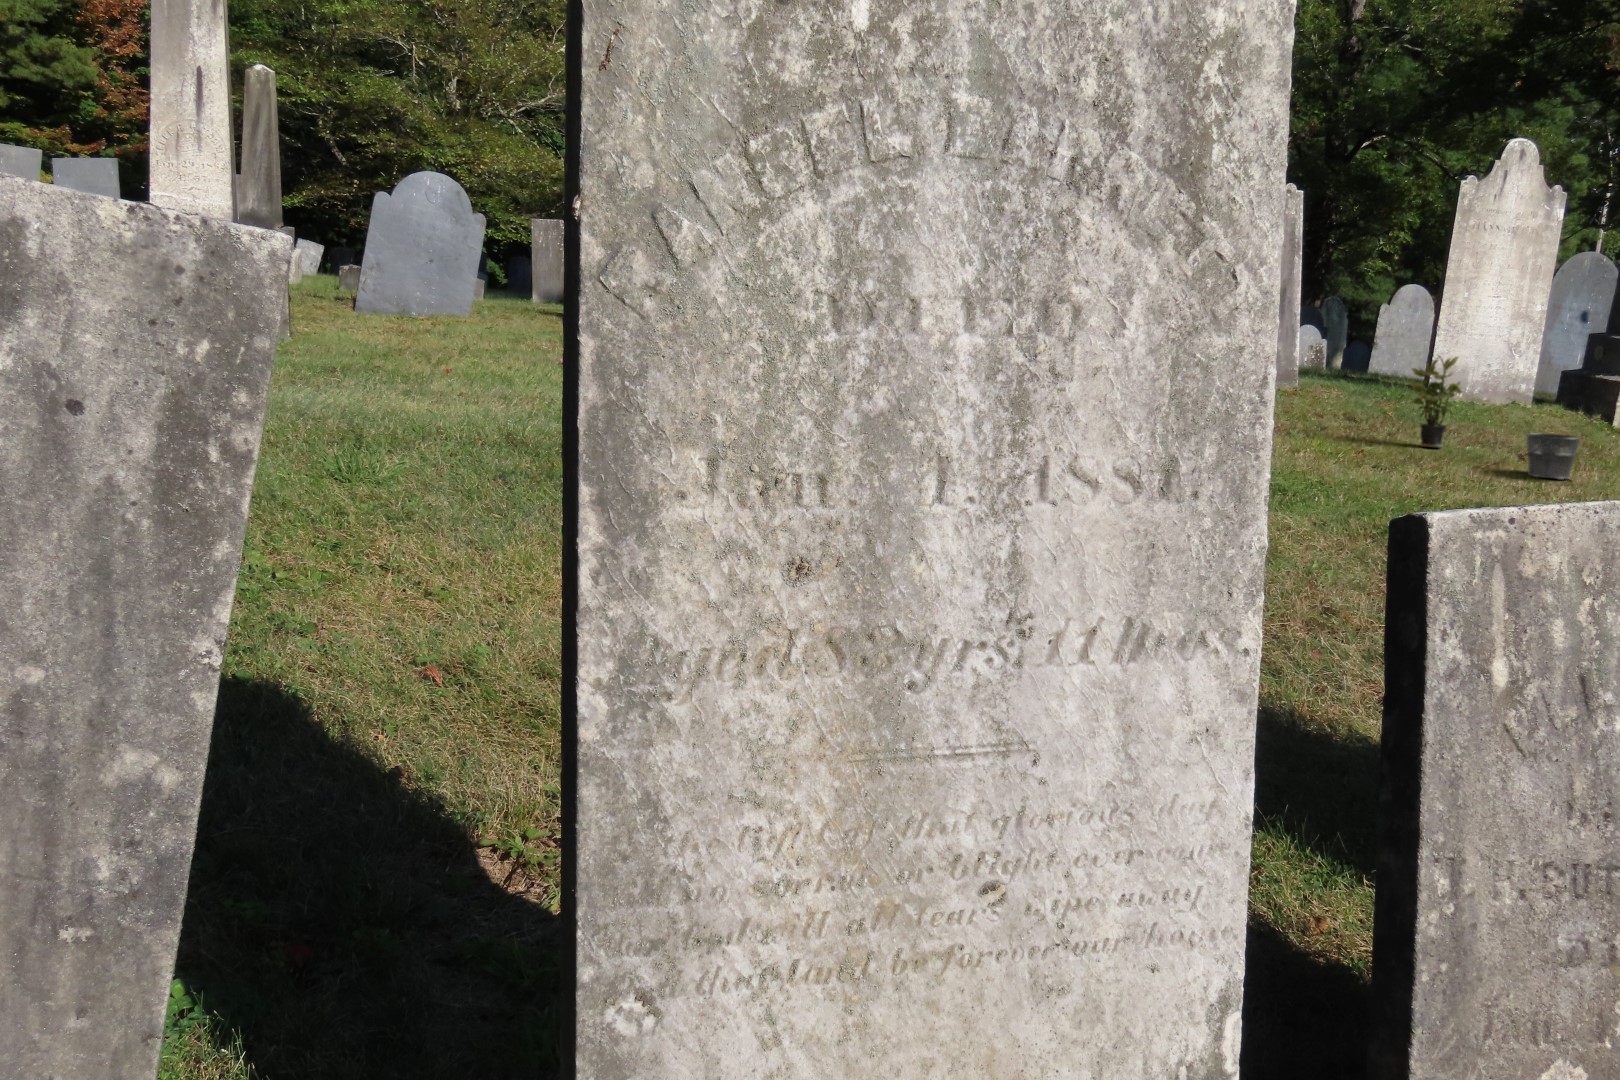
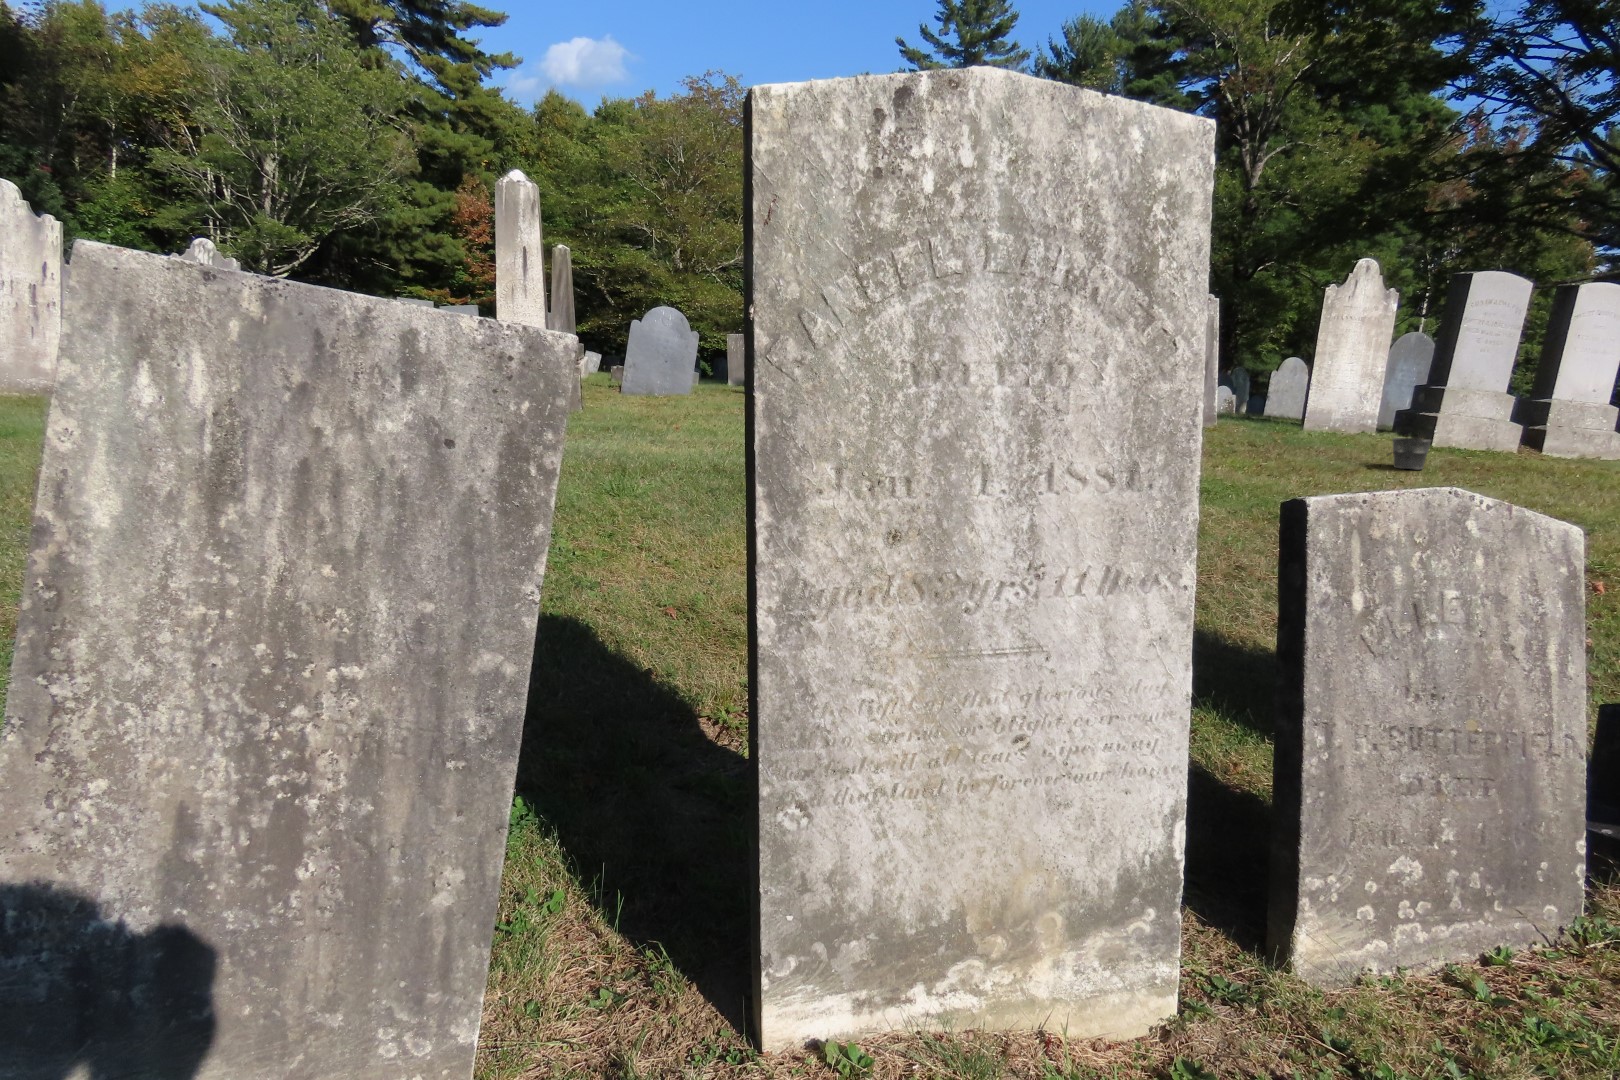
potted plant: present [1412,355,1462,448] -> none [1309,384,1346,449]

